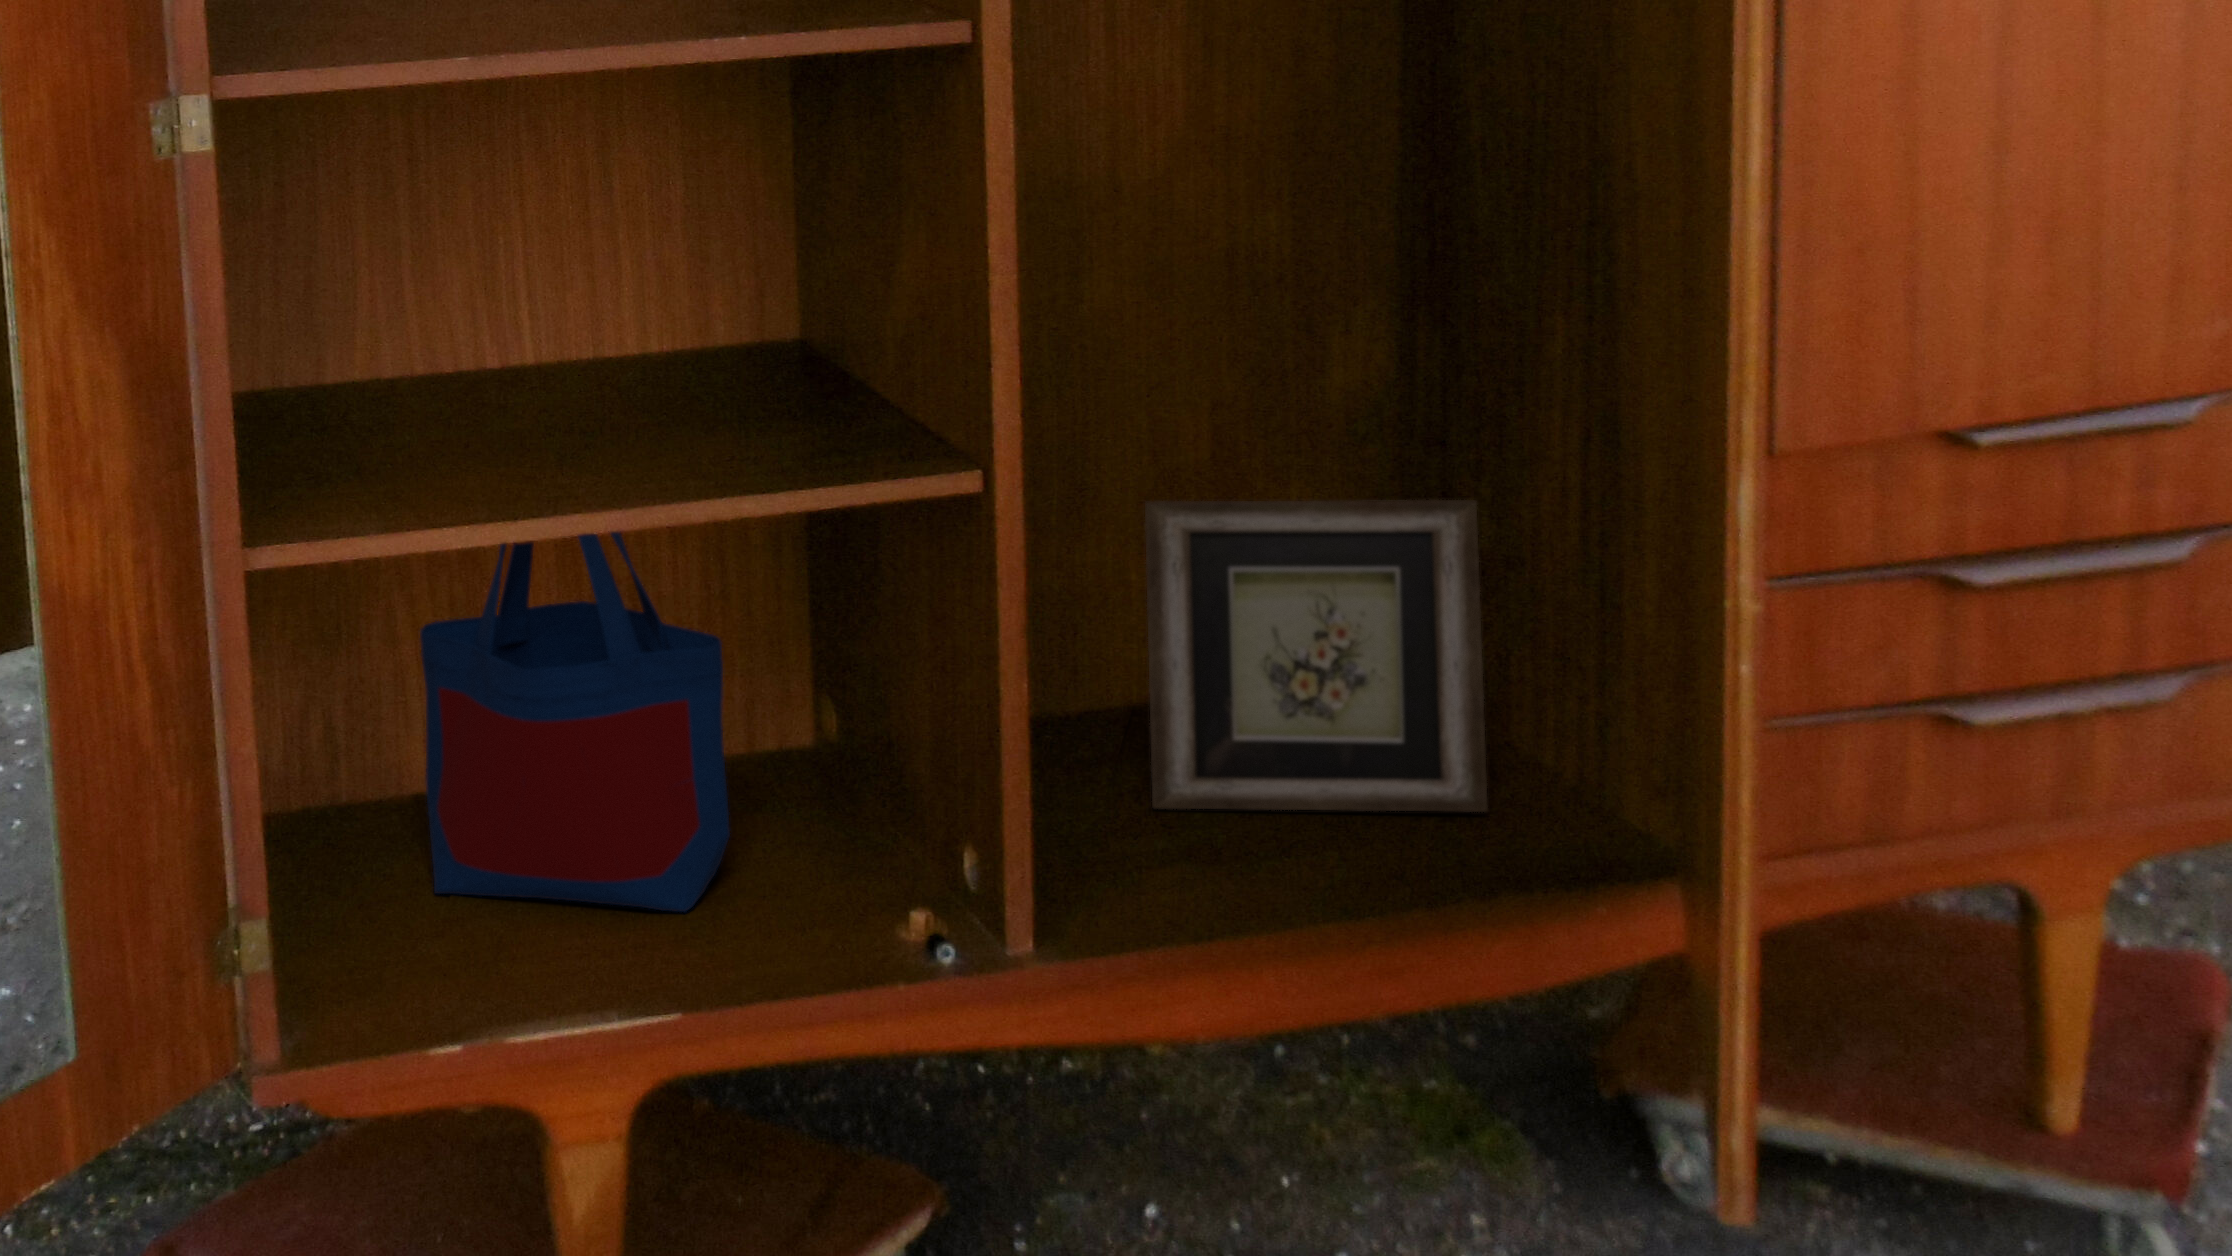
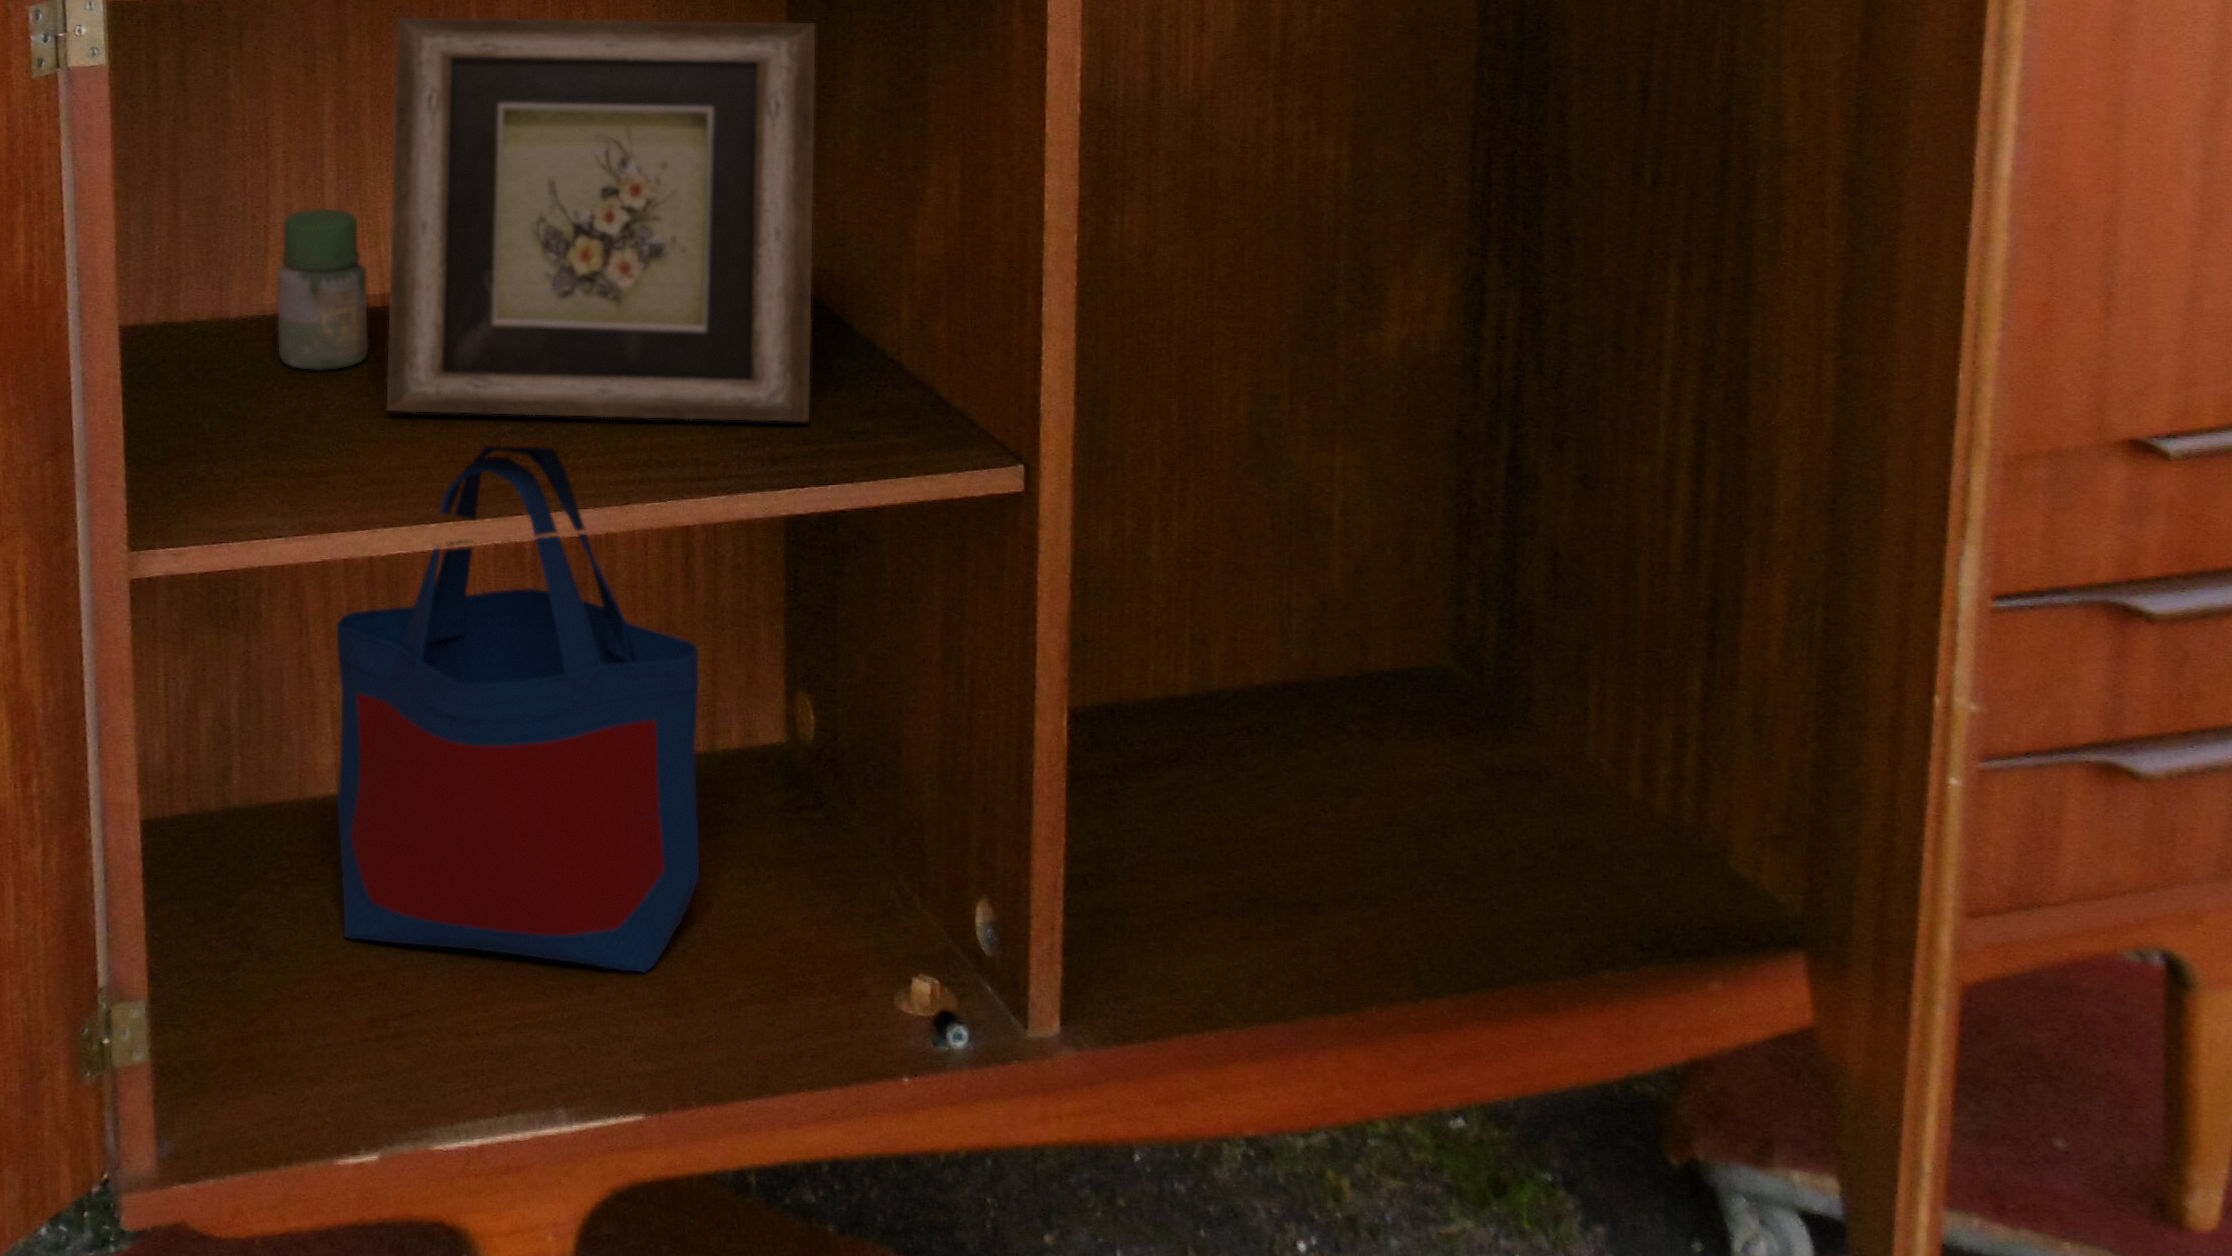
jar: none [362,286,440,419] -> present [277,209,368,370]
picture frame: present [1145,500,1487,812] -> present [387,17,815,422]

